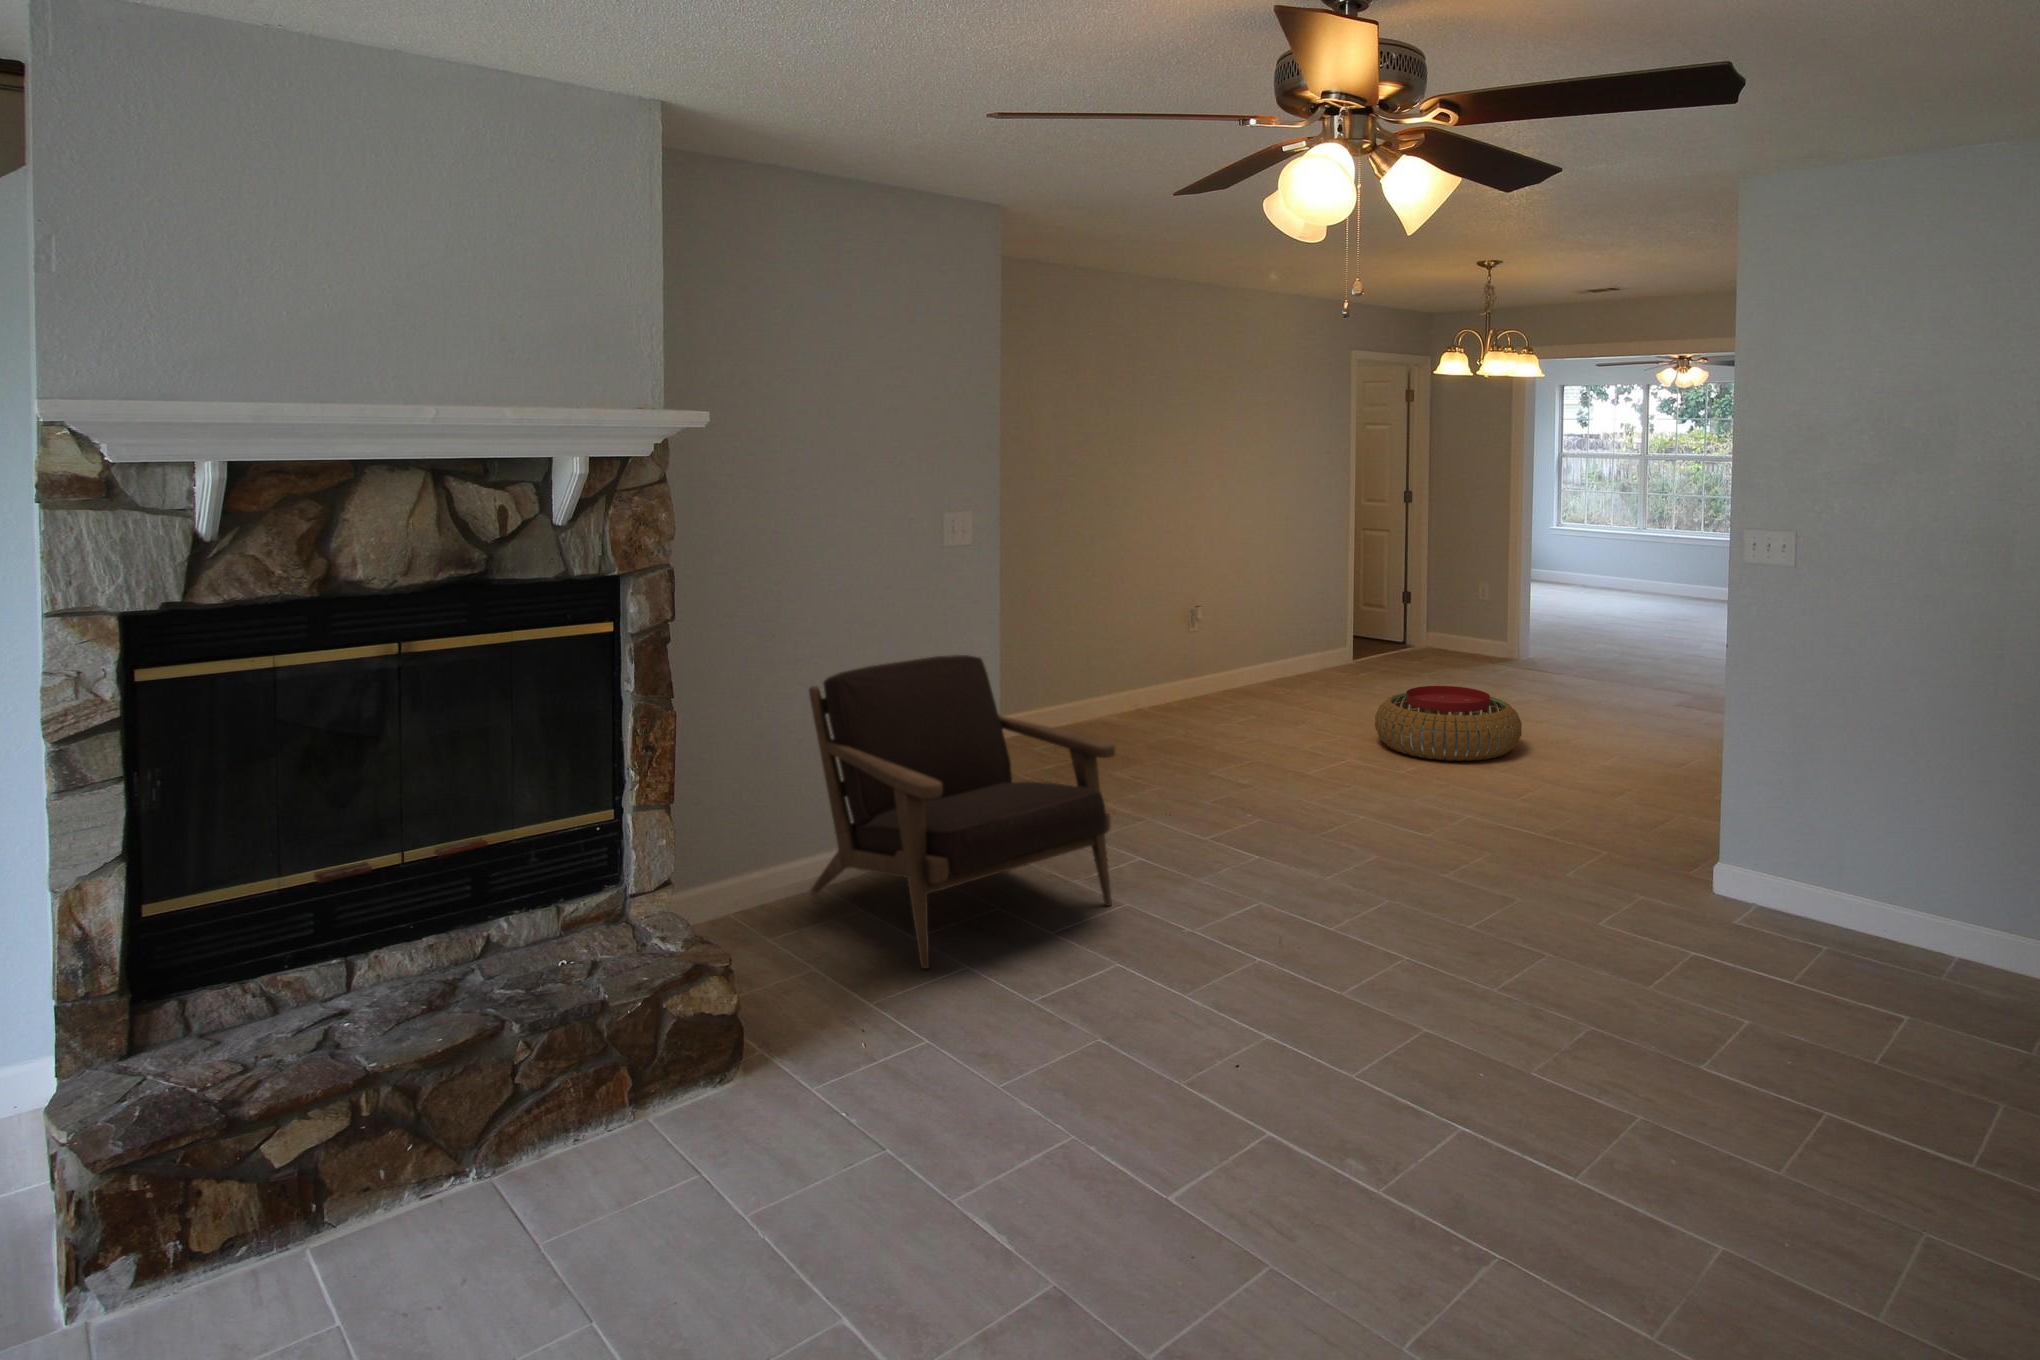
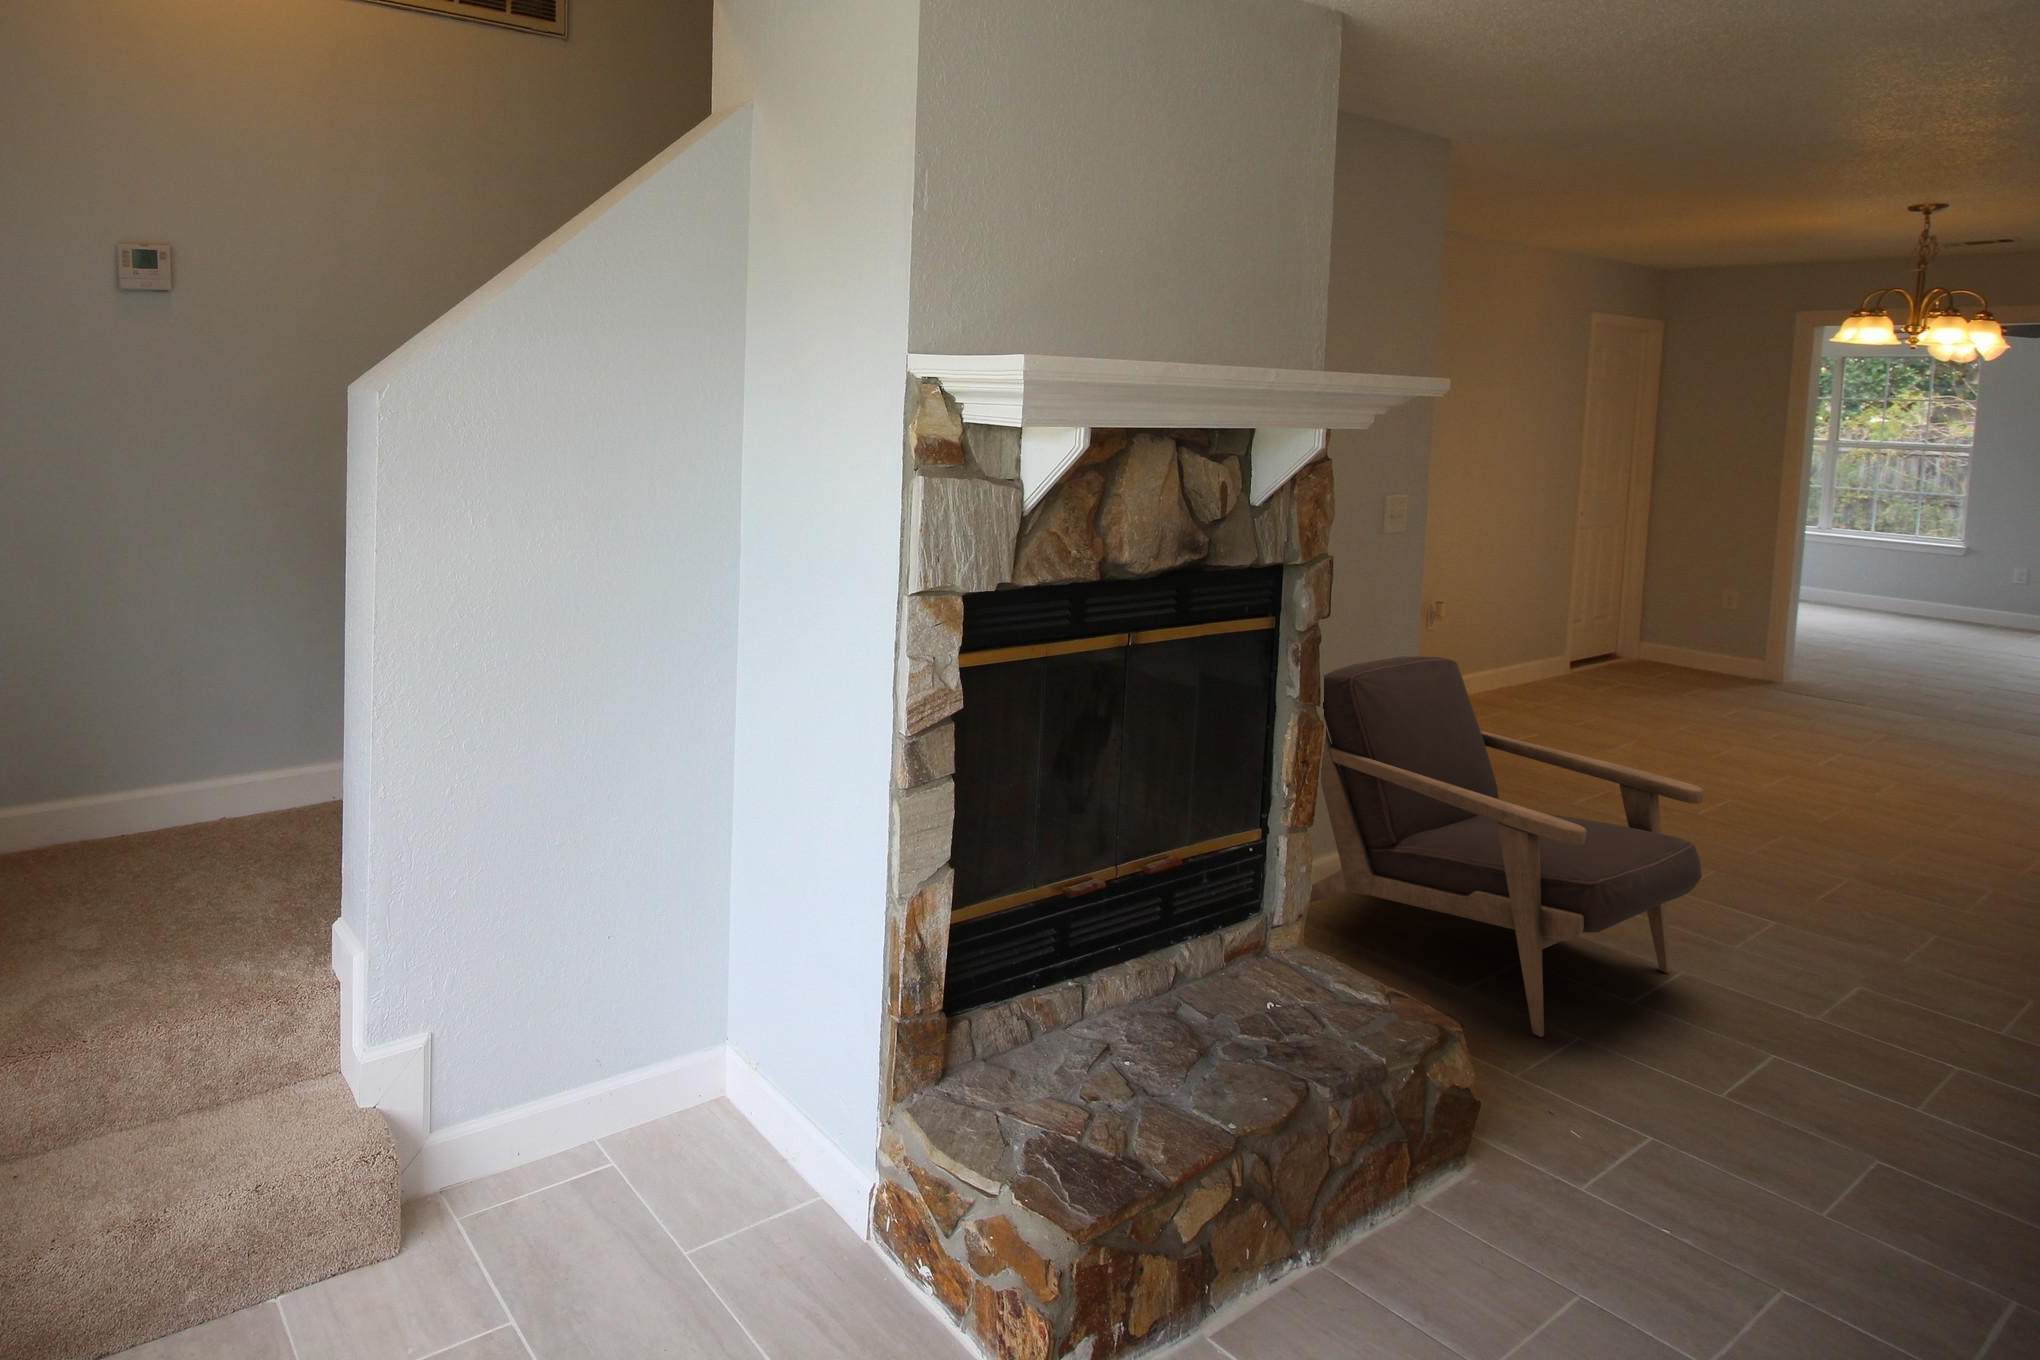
pouf: present [1375,686,1522,761] -> none [1723,713,1952,812]

